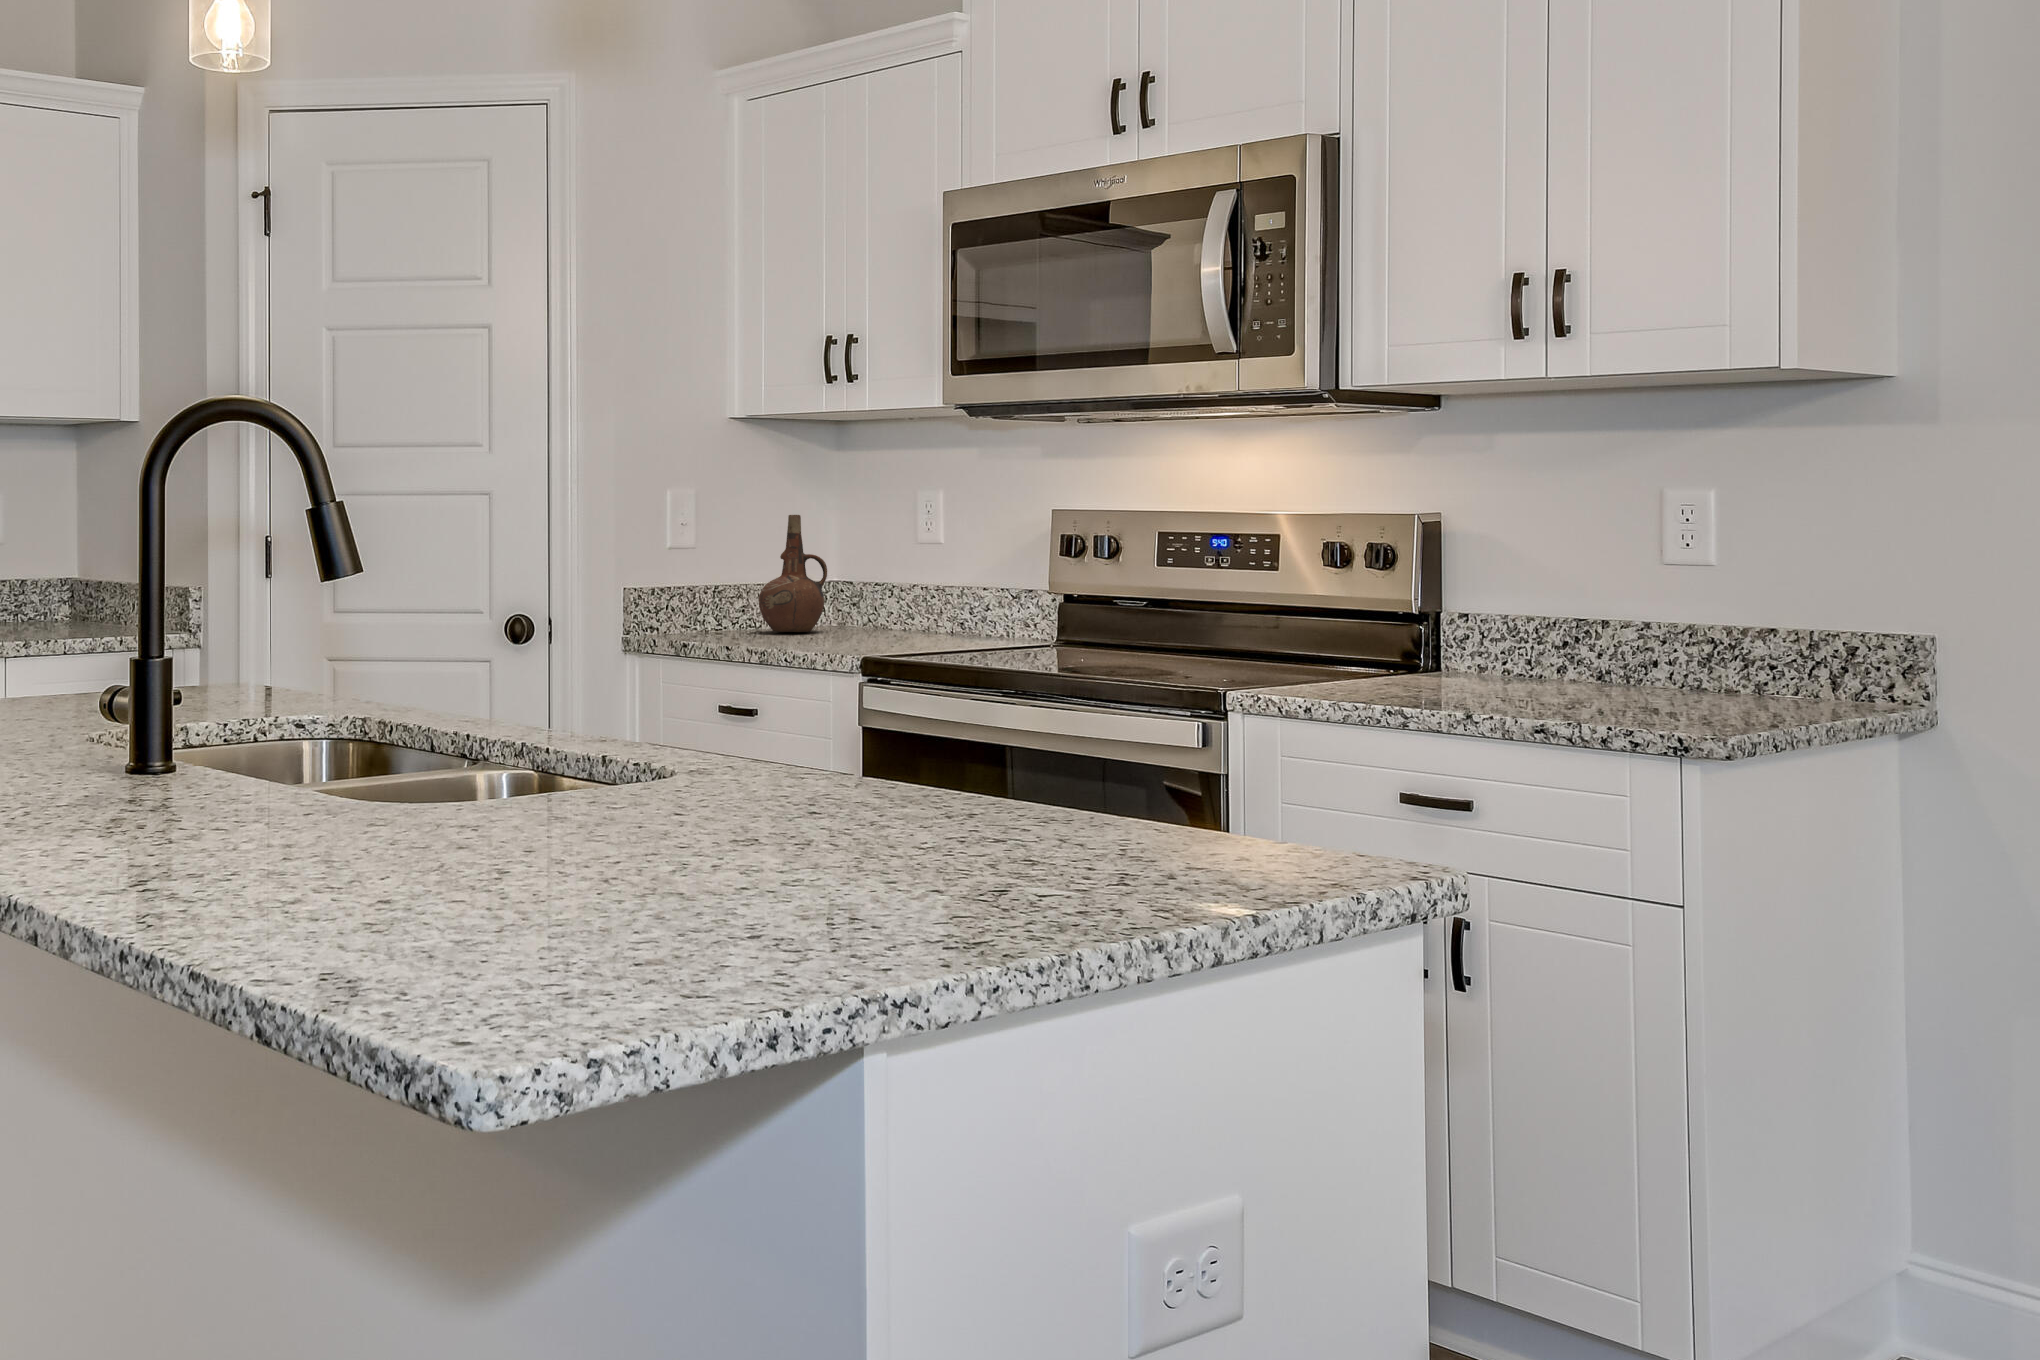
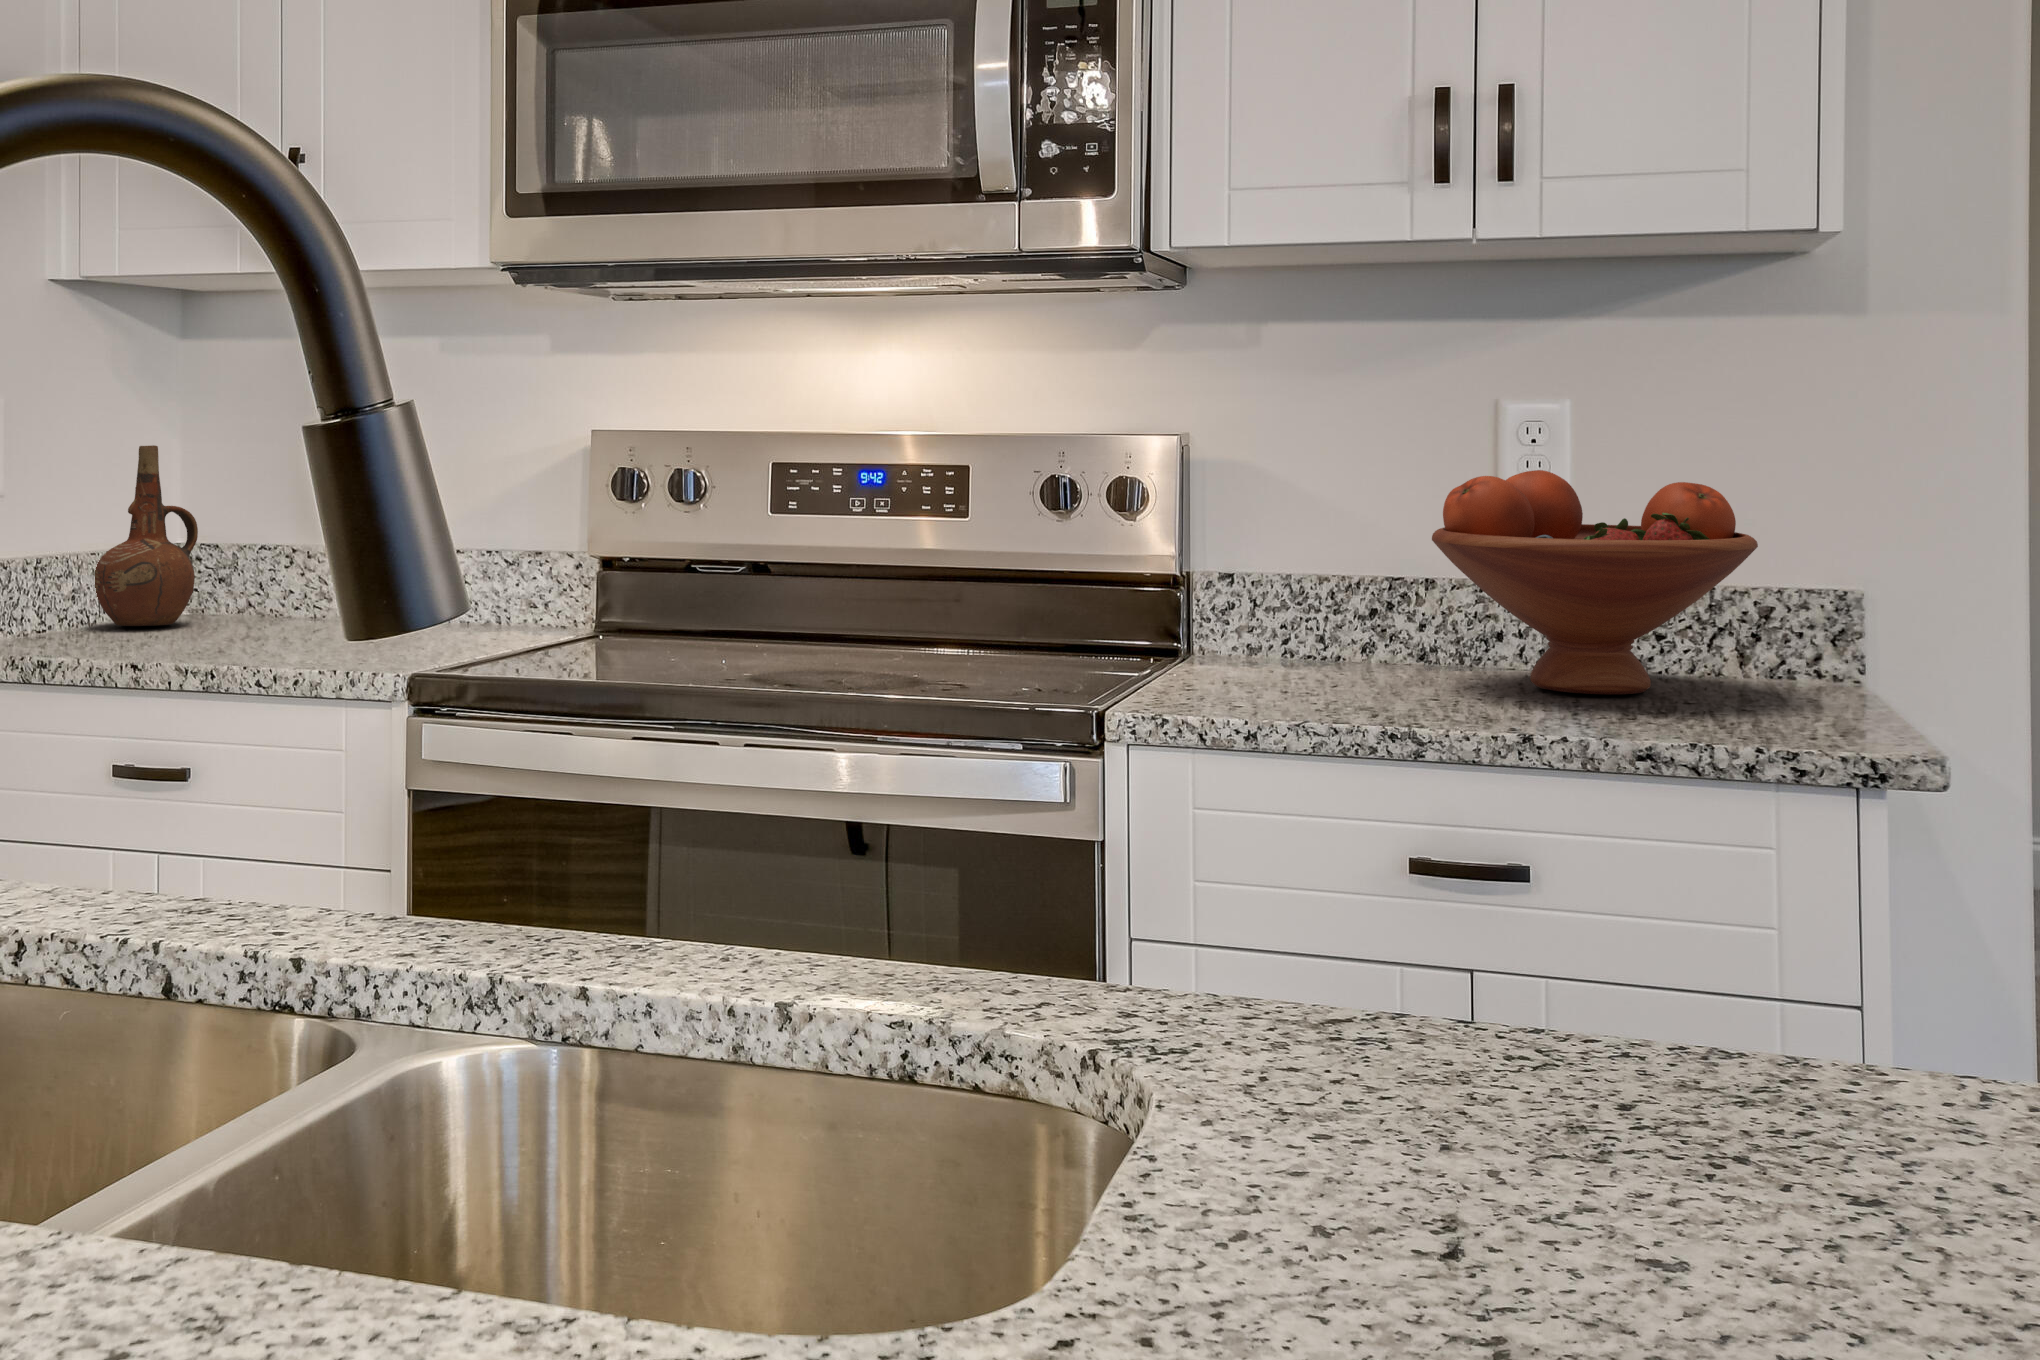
fruit bowl: none [1525,538,1769,701] -> present [1432,470,1758,694]

